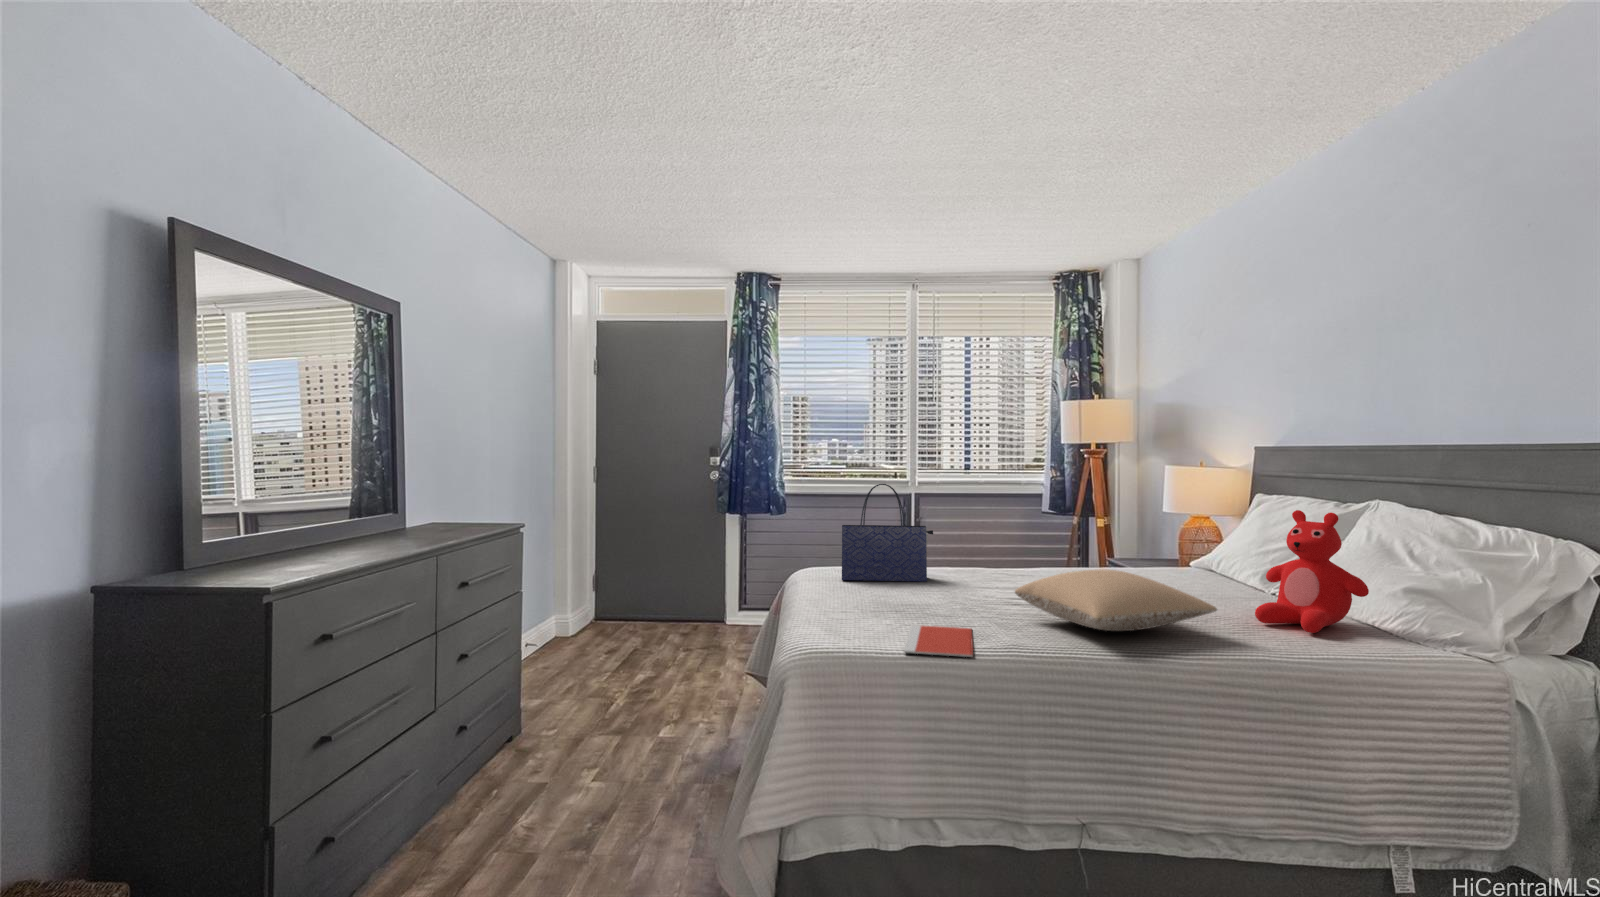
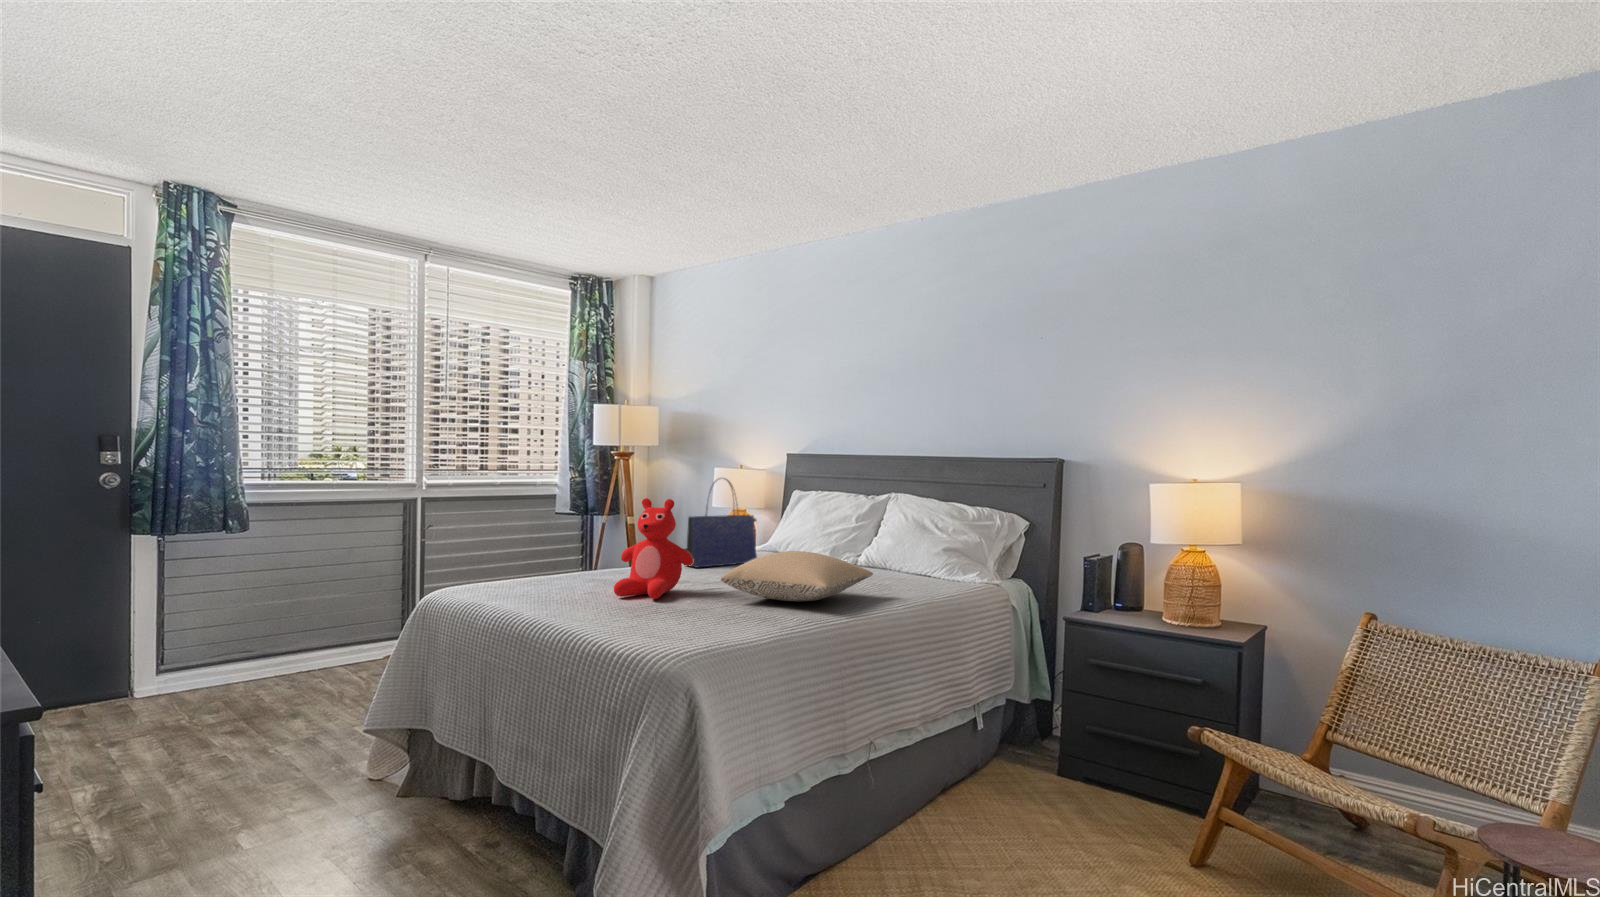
tote bag: present [842,484,933,582] -> present [687,478,757,568]
teddy bear: present [1255,510,1369,633] -> present [614,498,693,599]
notebook: present [904,625,973,657] -> none [652,615,753,641]

